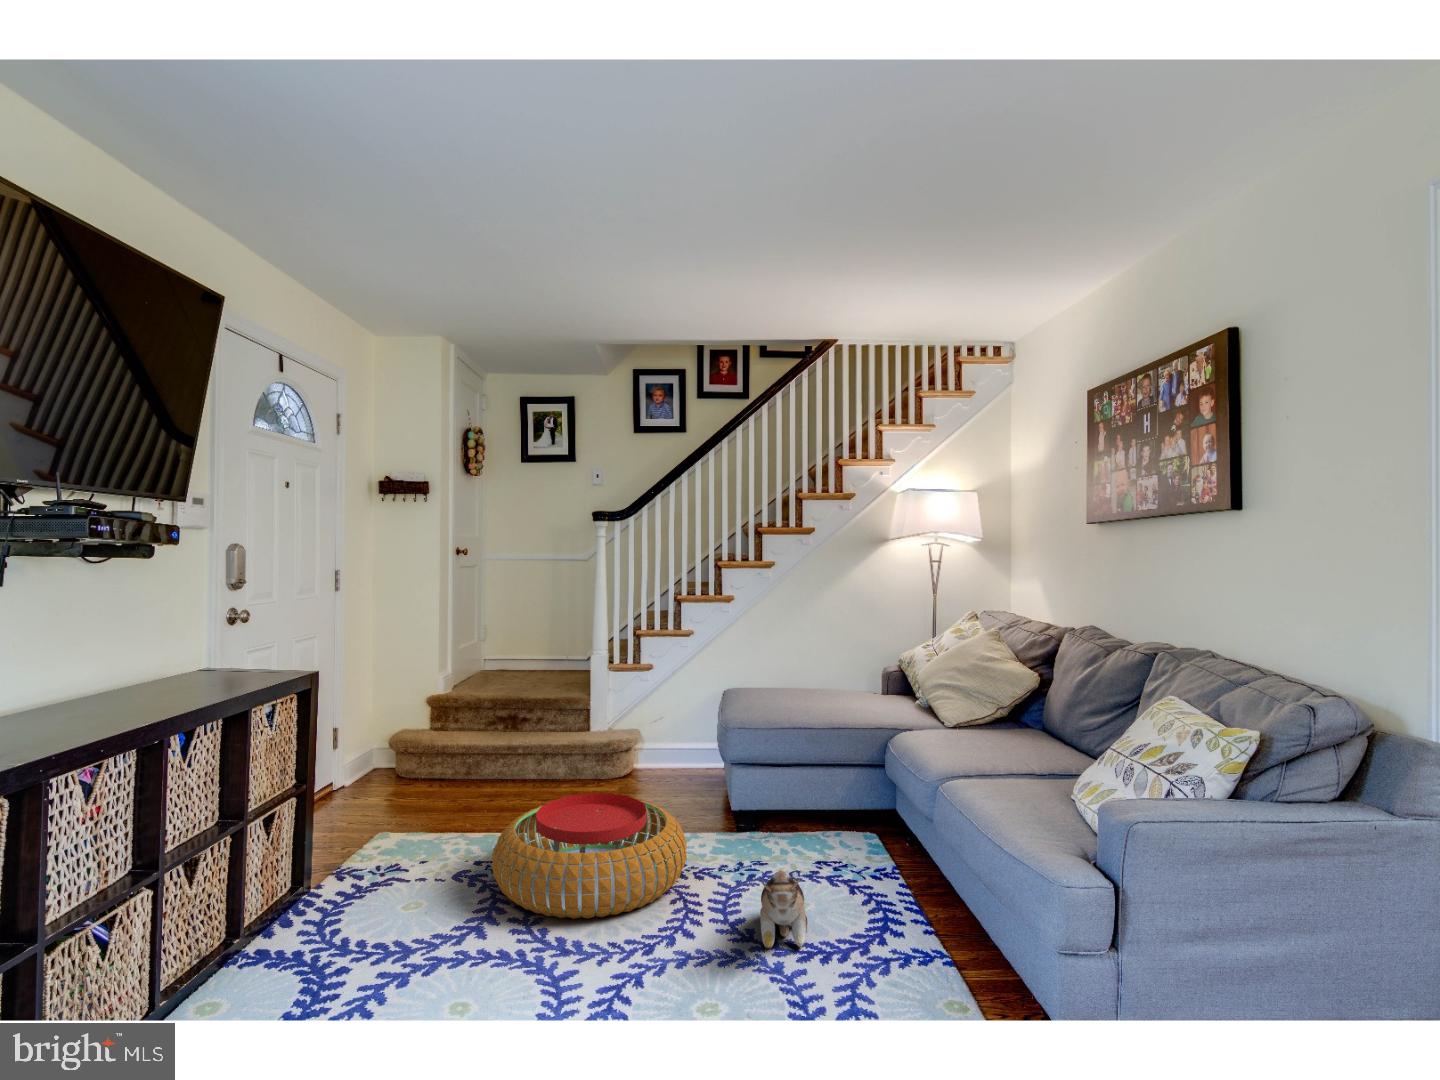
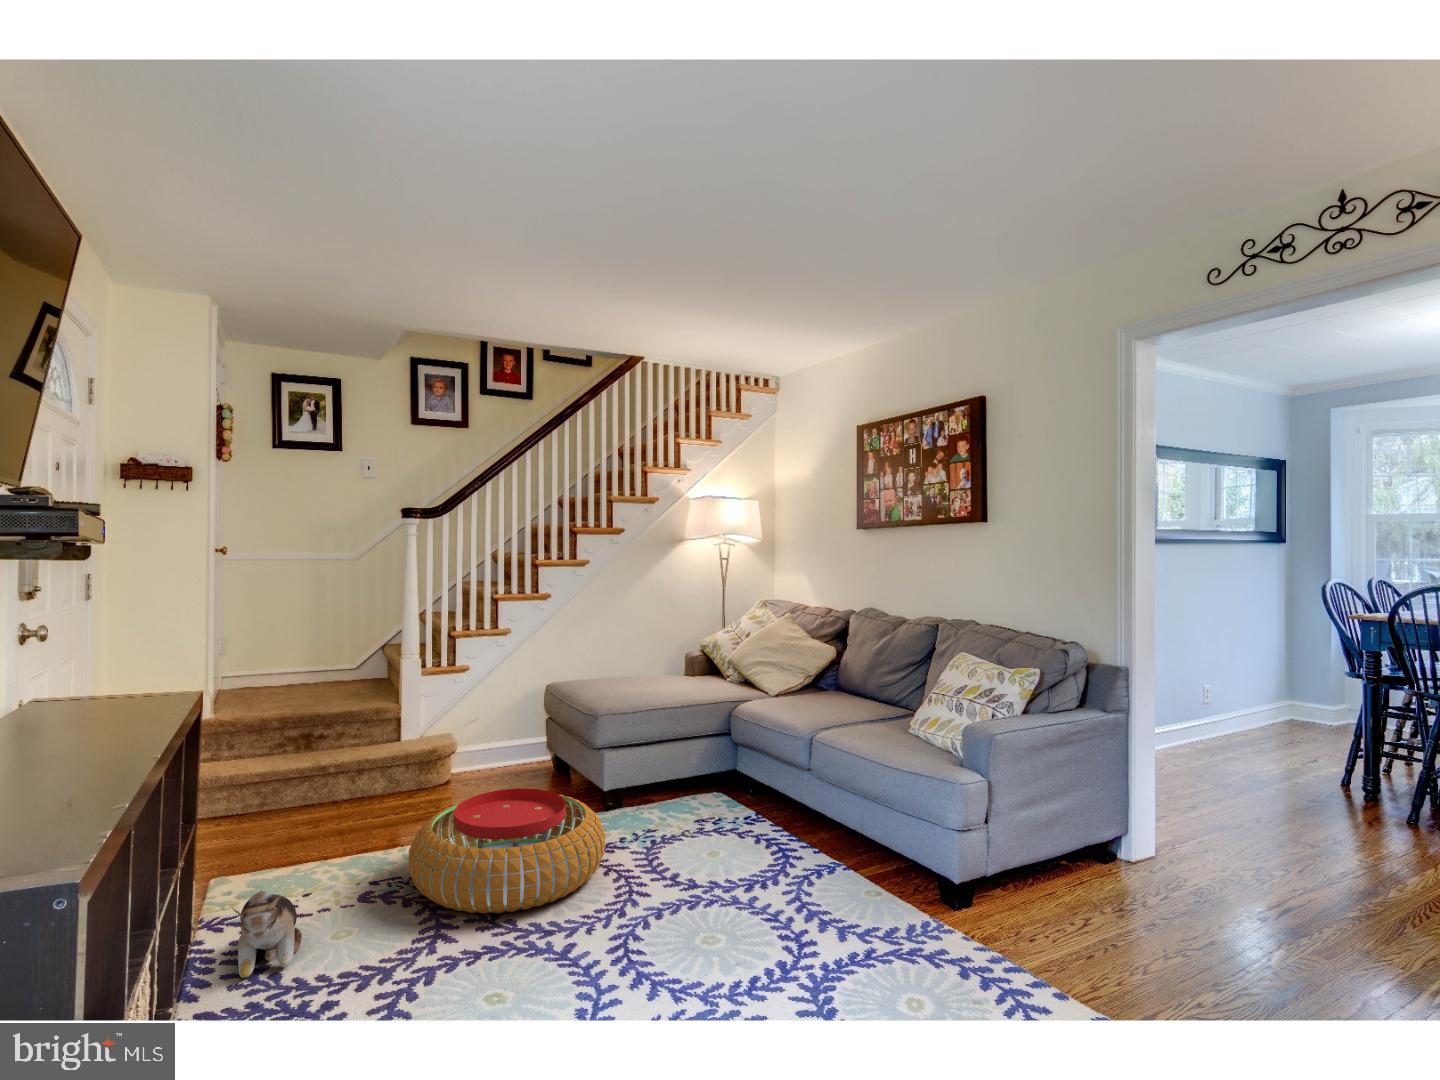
plush toy: present [760,870,808,948] -> present [232,891,302,978]

